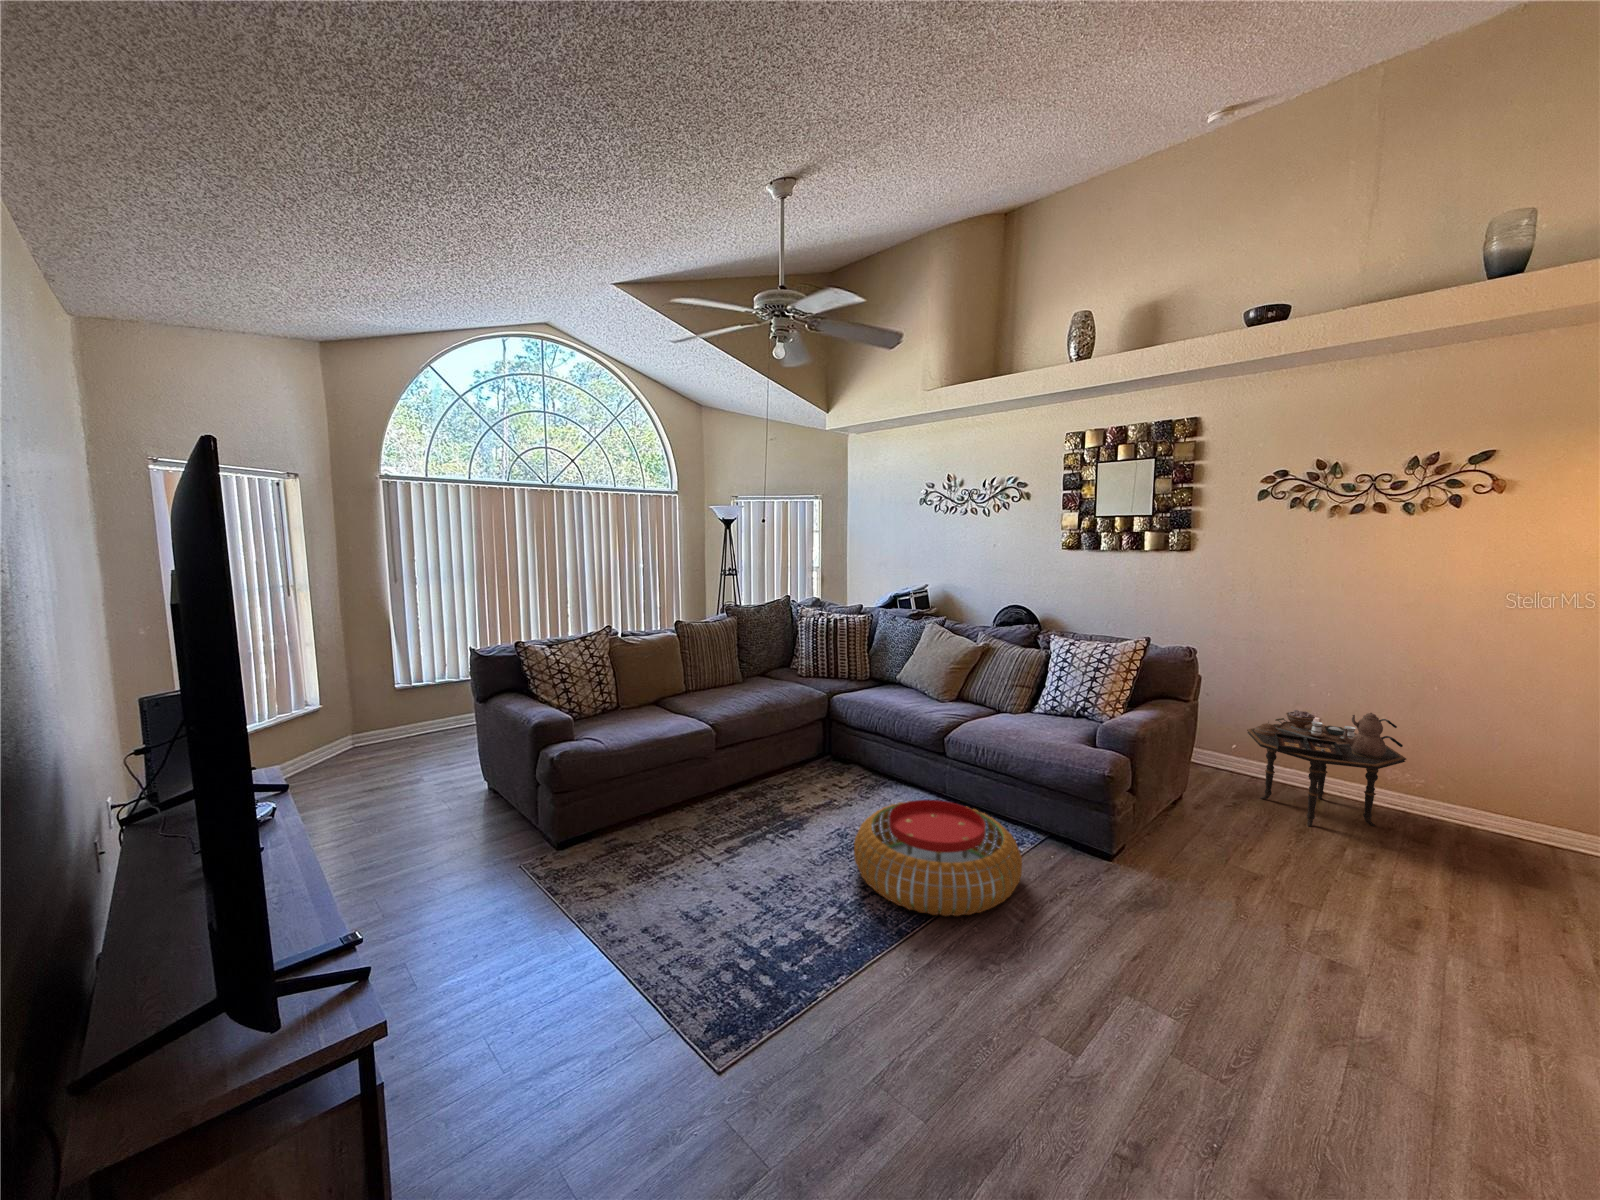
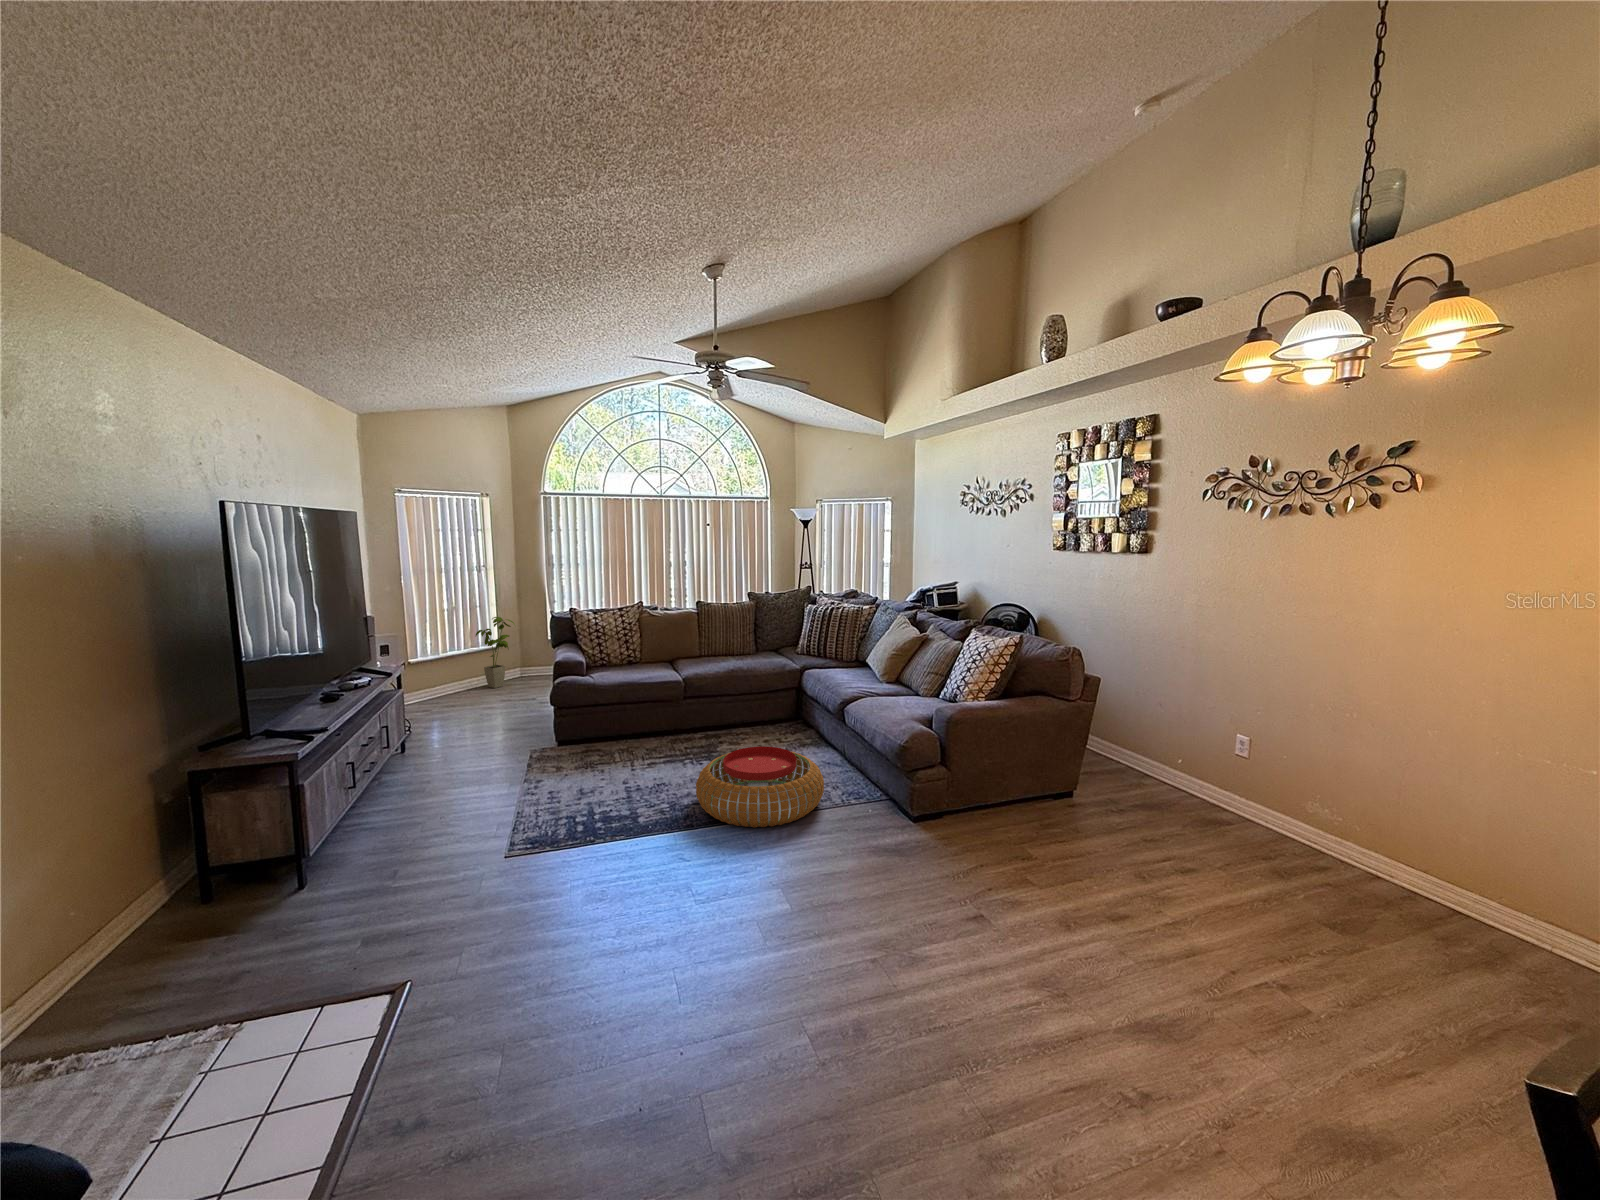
house plant: none [294,662,364,771] -> present [476,617,514,688]
side table: present [1247,710,1406,826] -> none [1127,725,1279,852]

